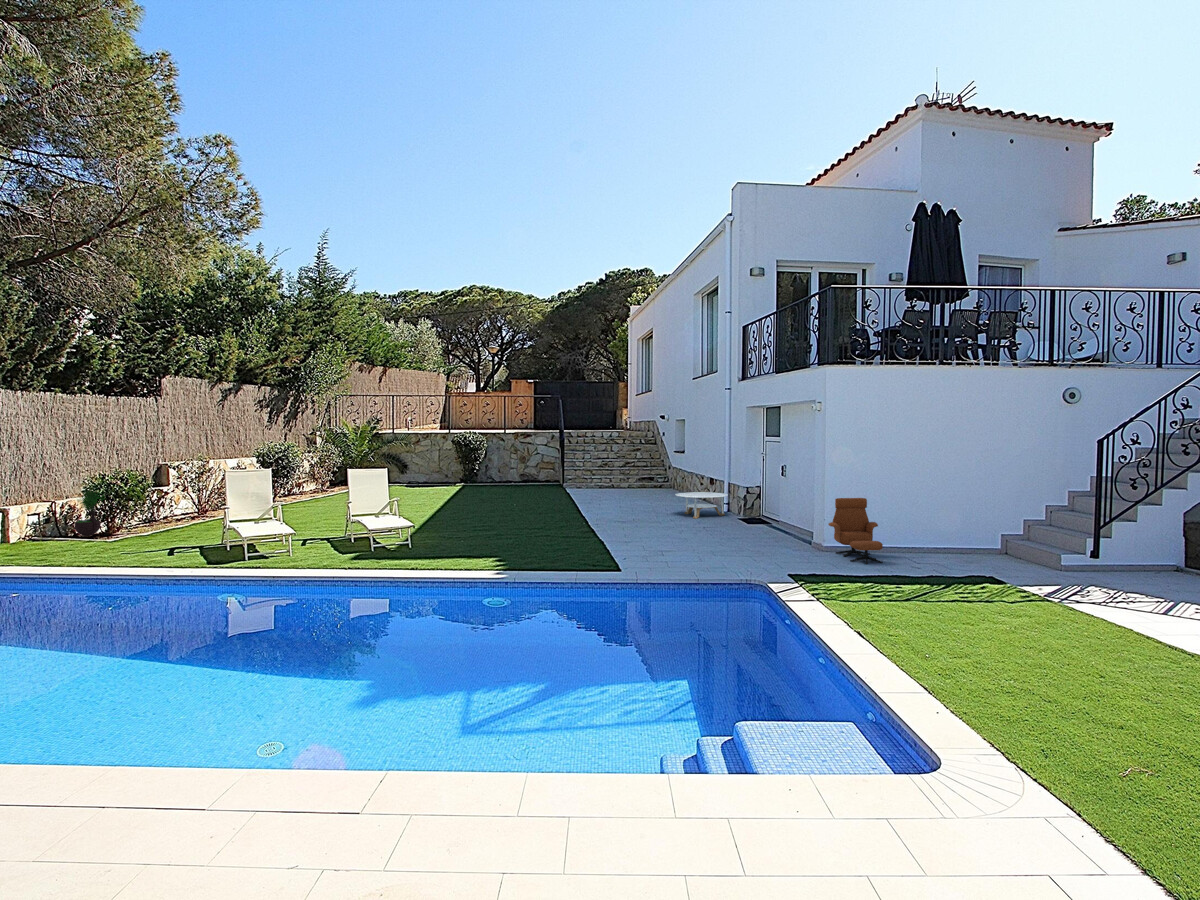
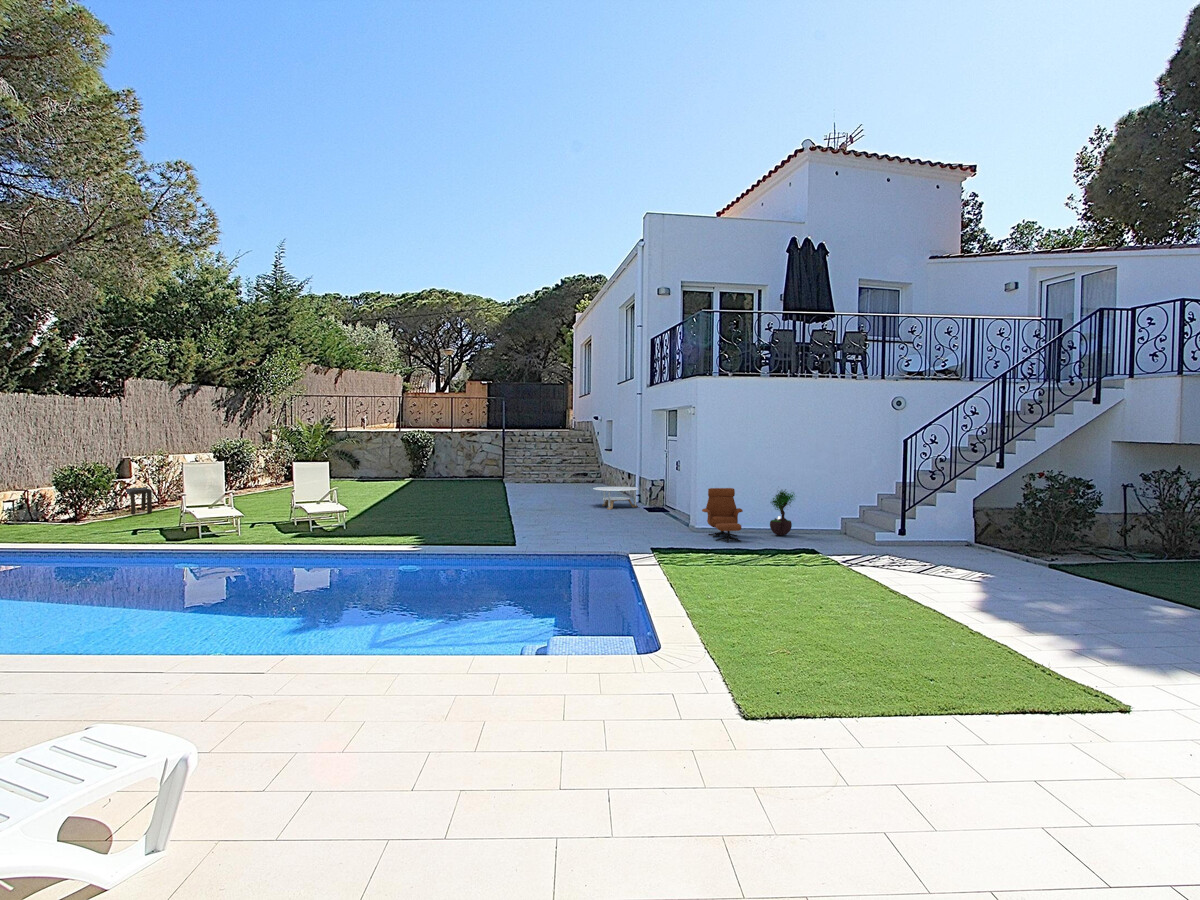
potted tree: present [75,491,104,536] -> present [770,490,795,535]
bench: none [162,496,192,527] -> present [126,487,152,514]

